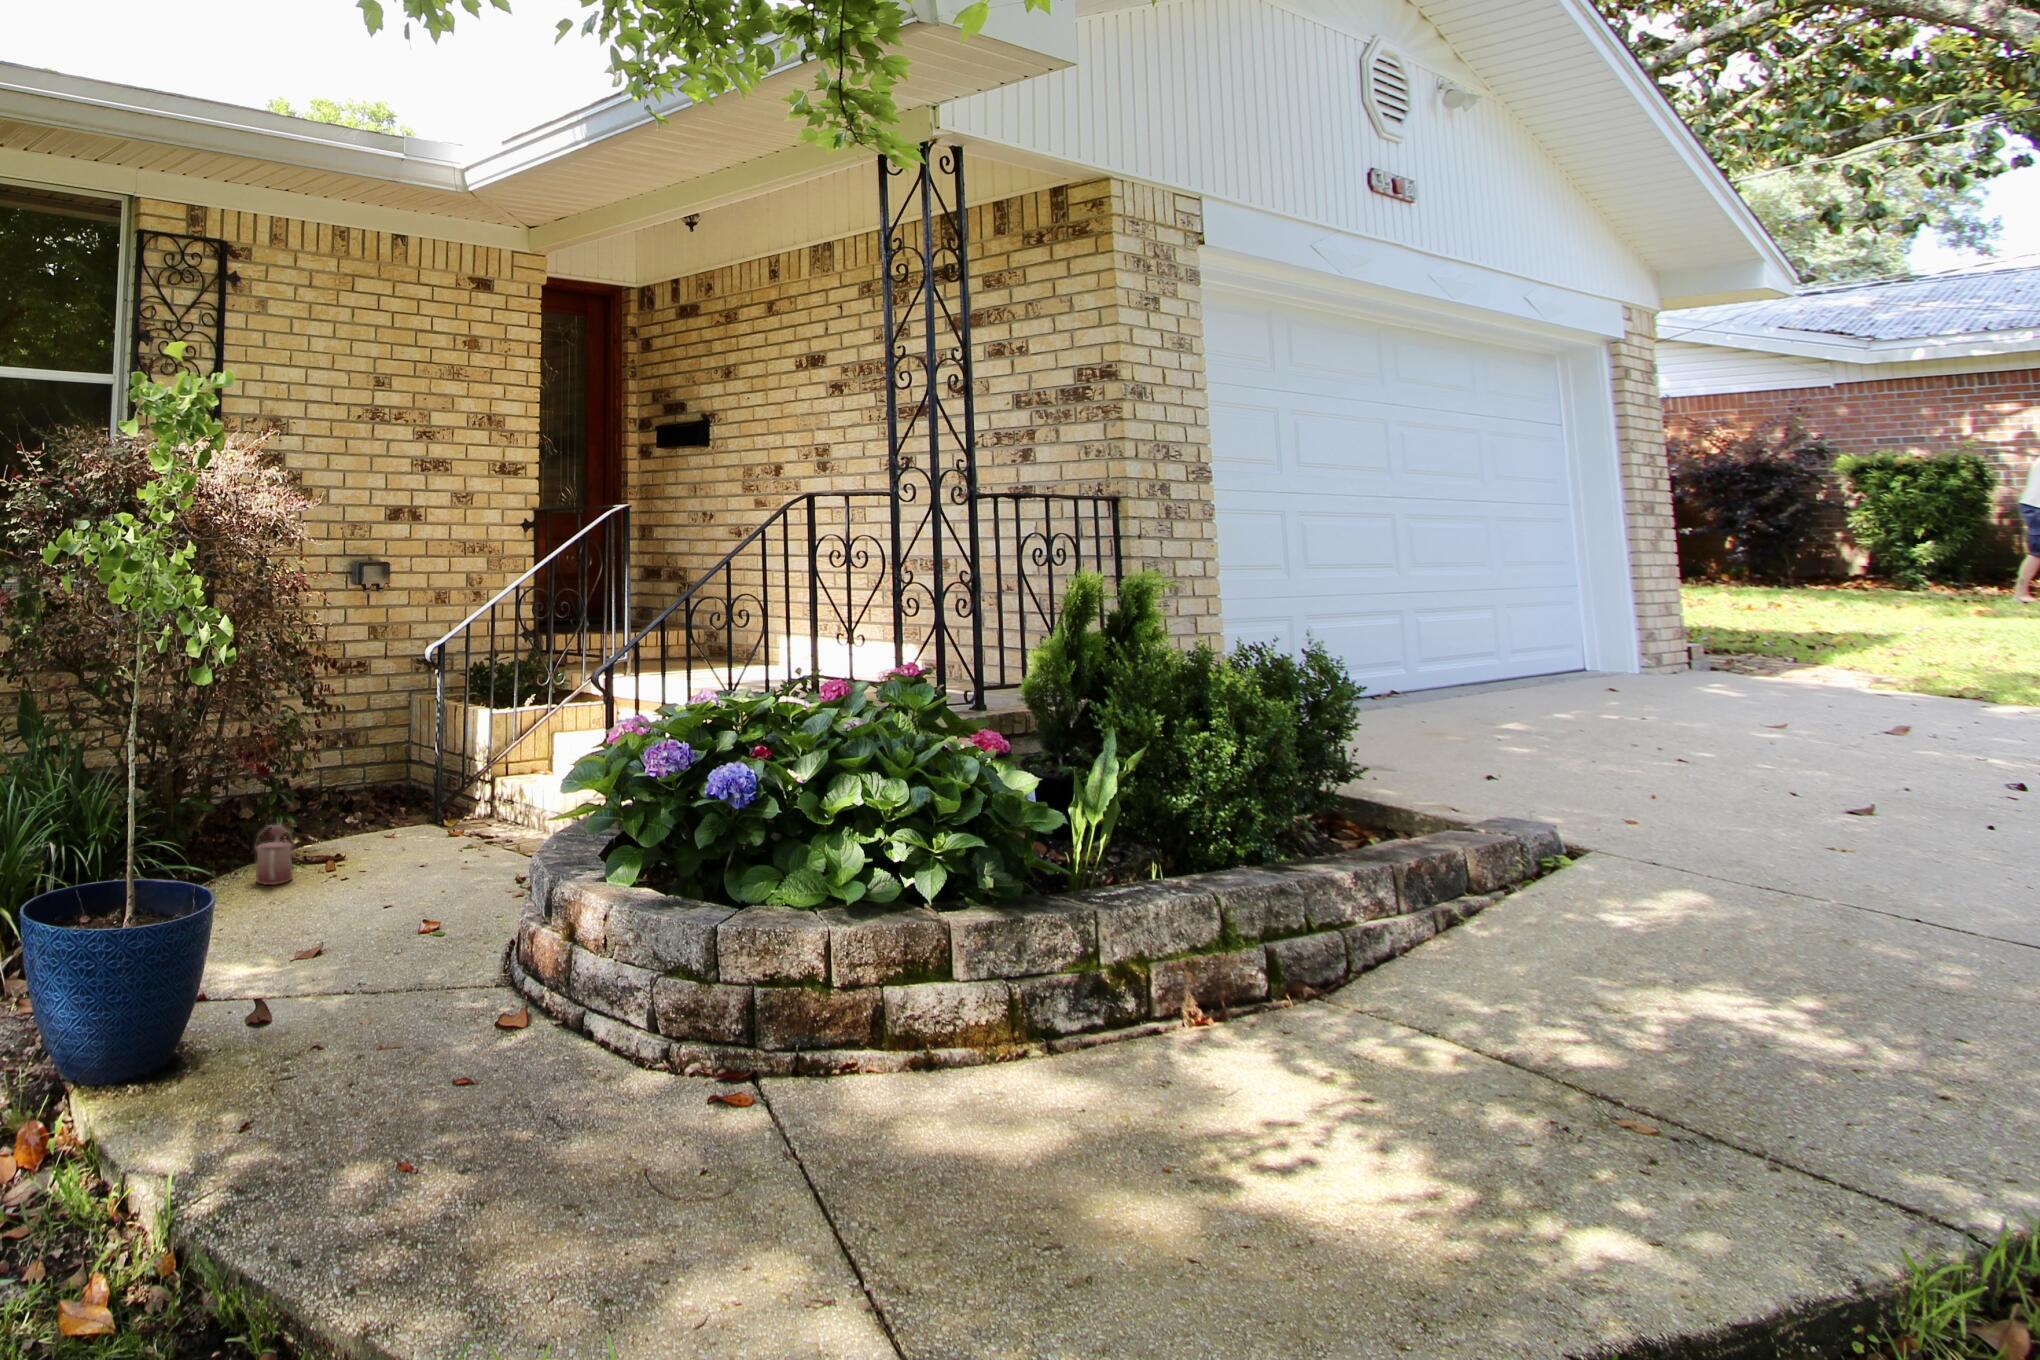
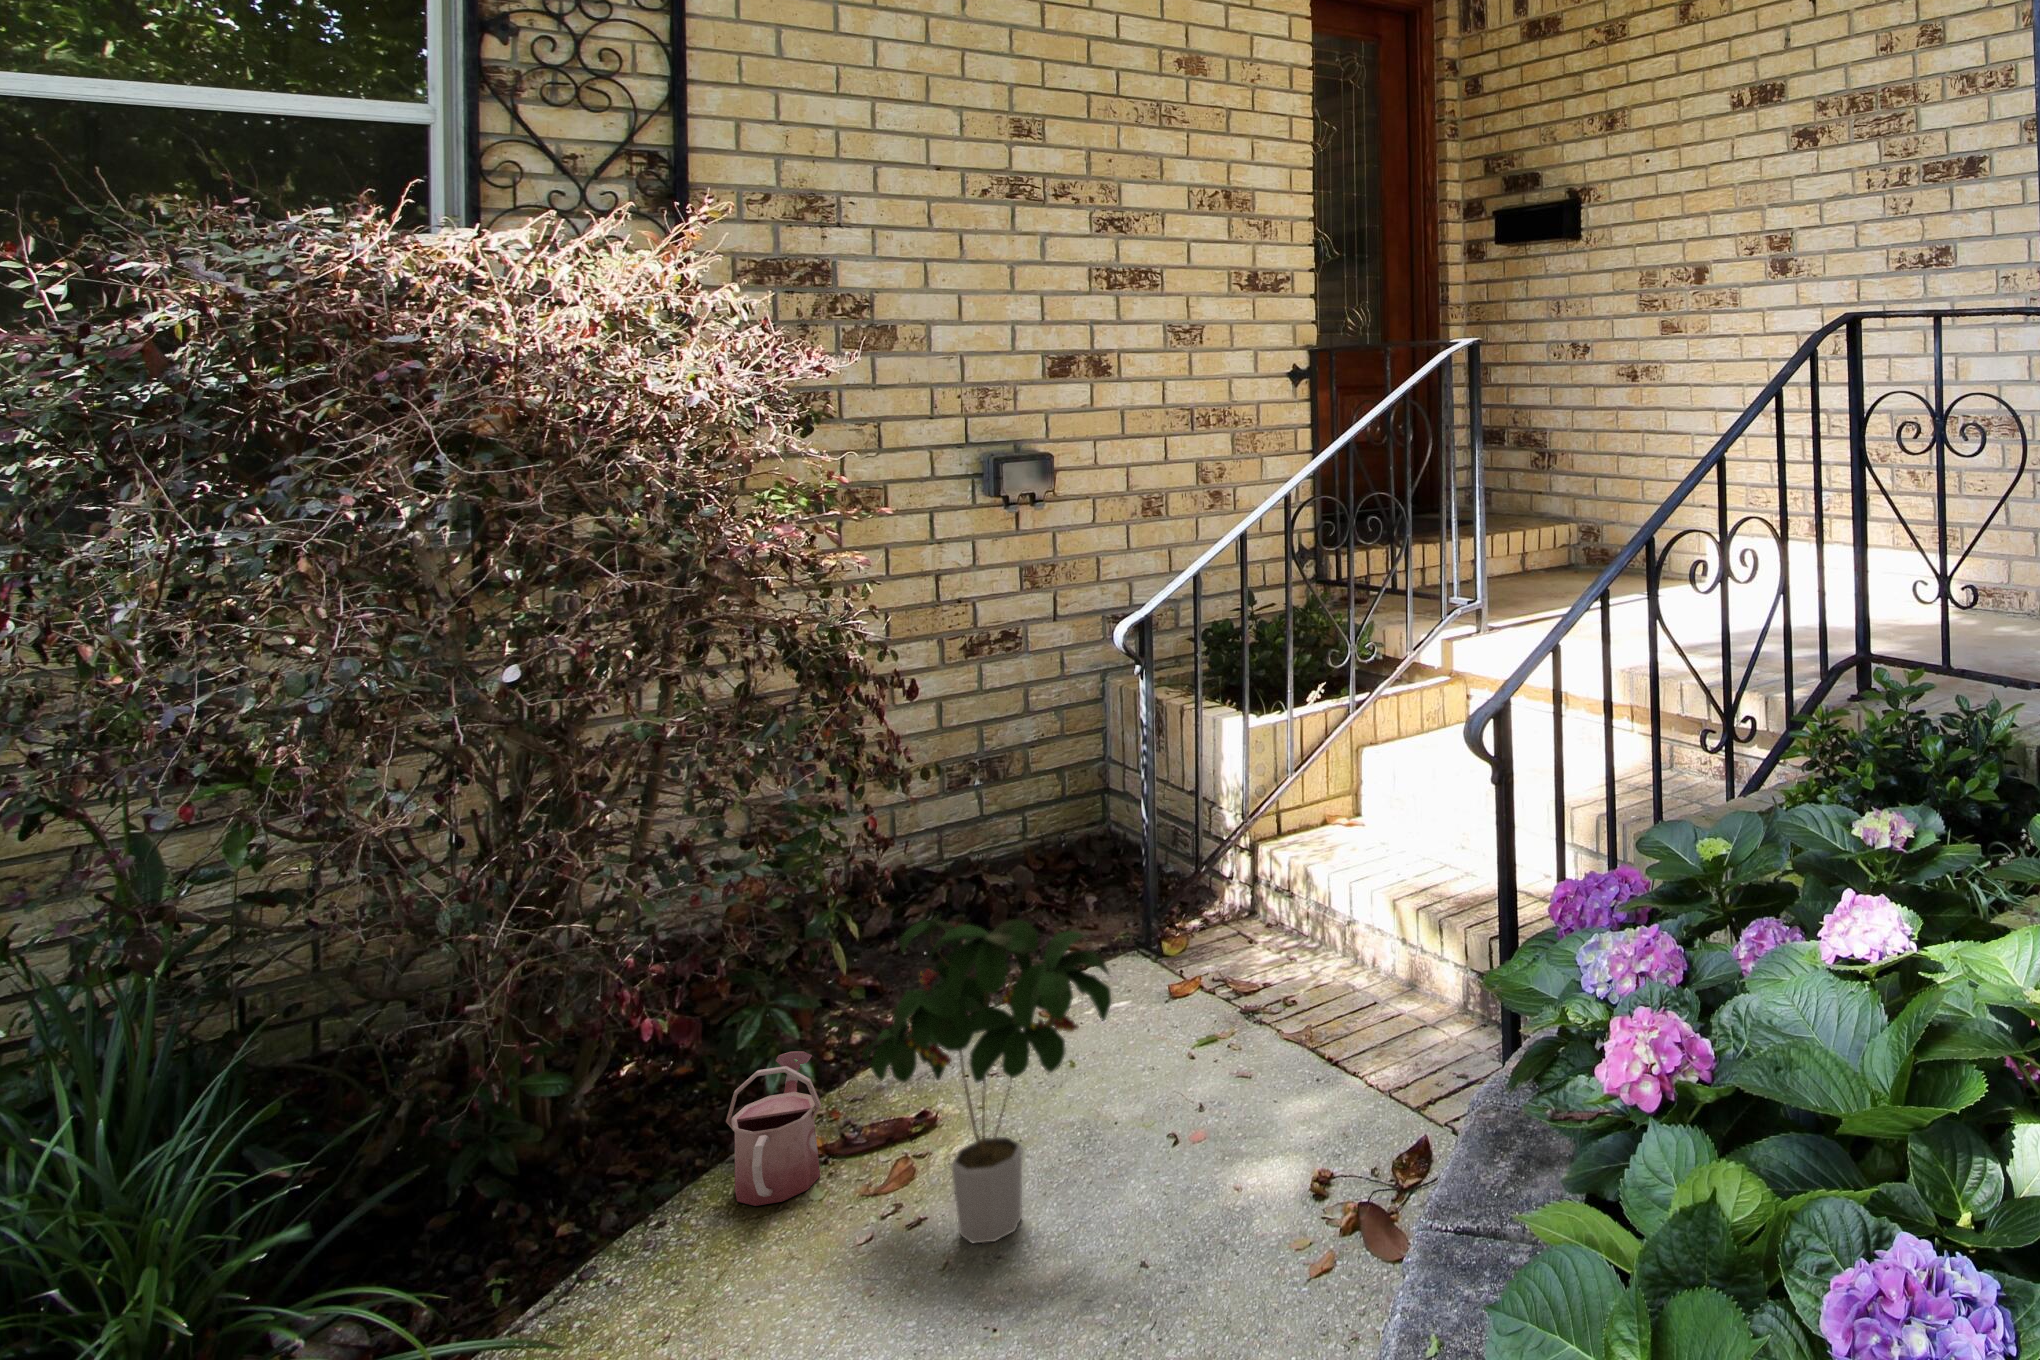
potted plant: none [318,750,432,896] -> present [861,915,1111,1243]

